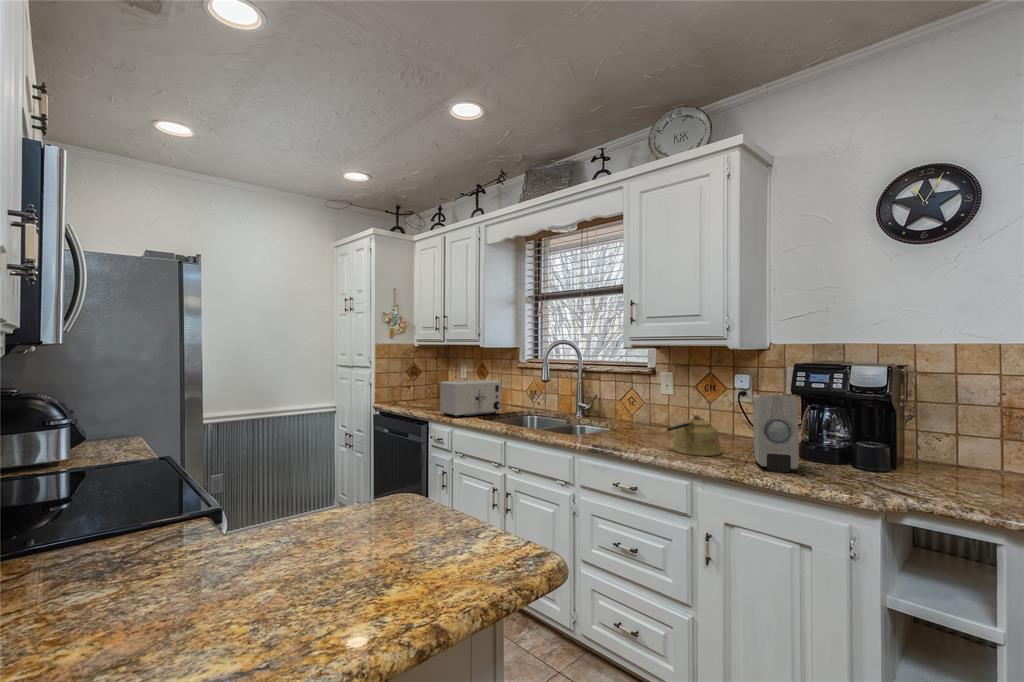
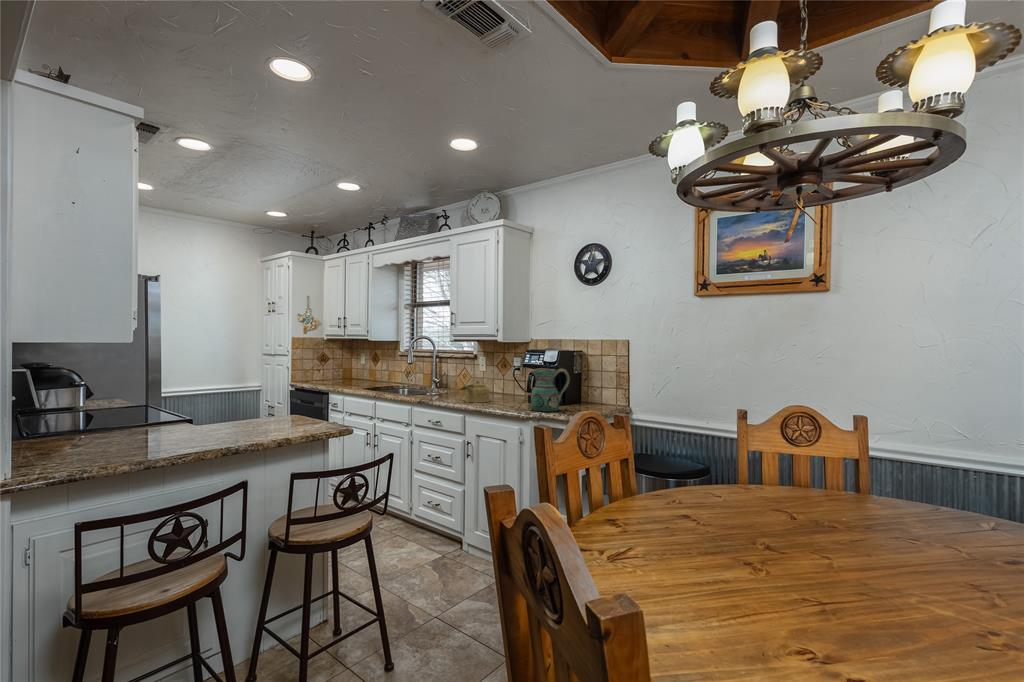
toaster: present [440,380,502,417] -> none [337,364,382,389]
soap dispenser: present [753,395,799,472] -> none [495,367,518,407]
ceramic pitcher: none [848,400,935,491] -> present [531,369,570,411]

